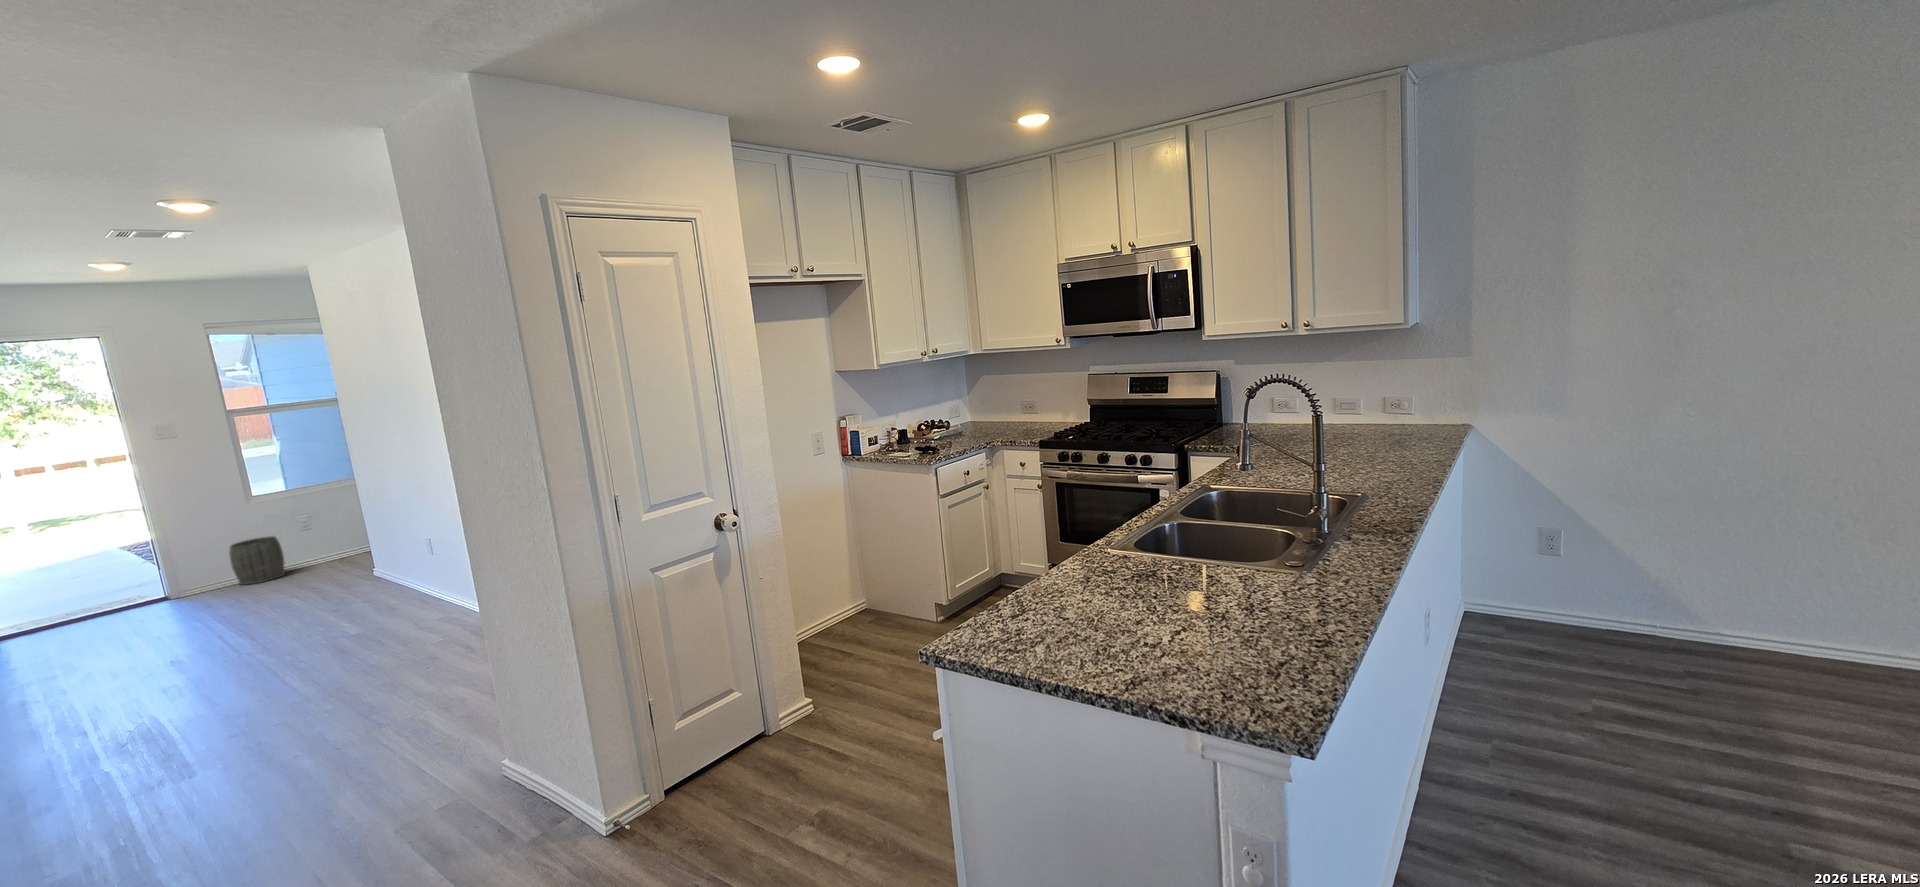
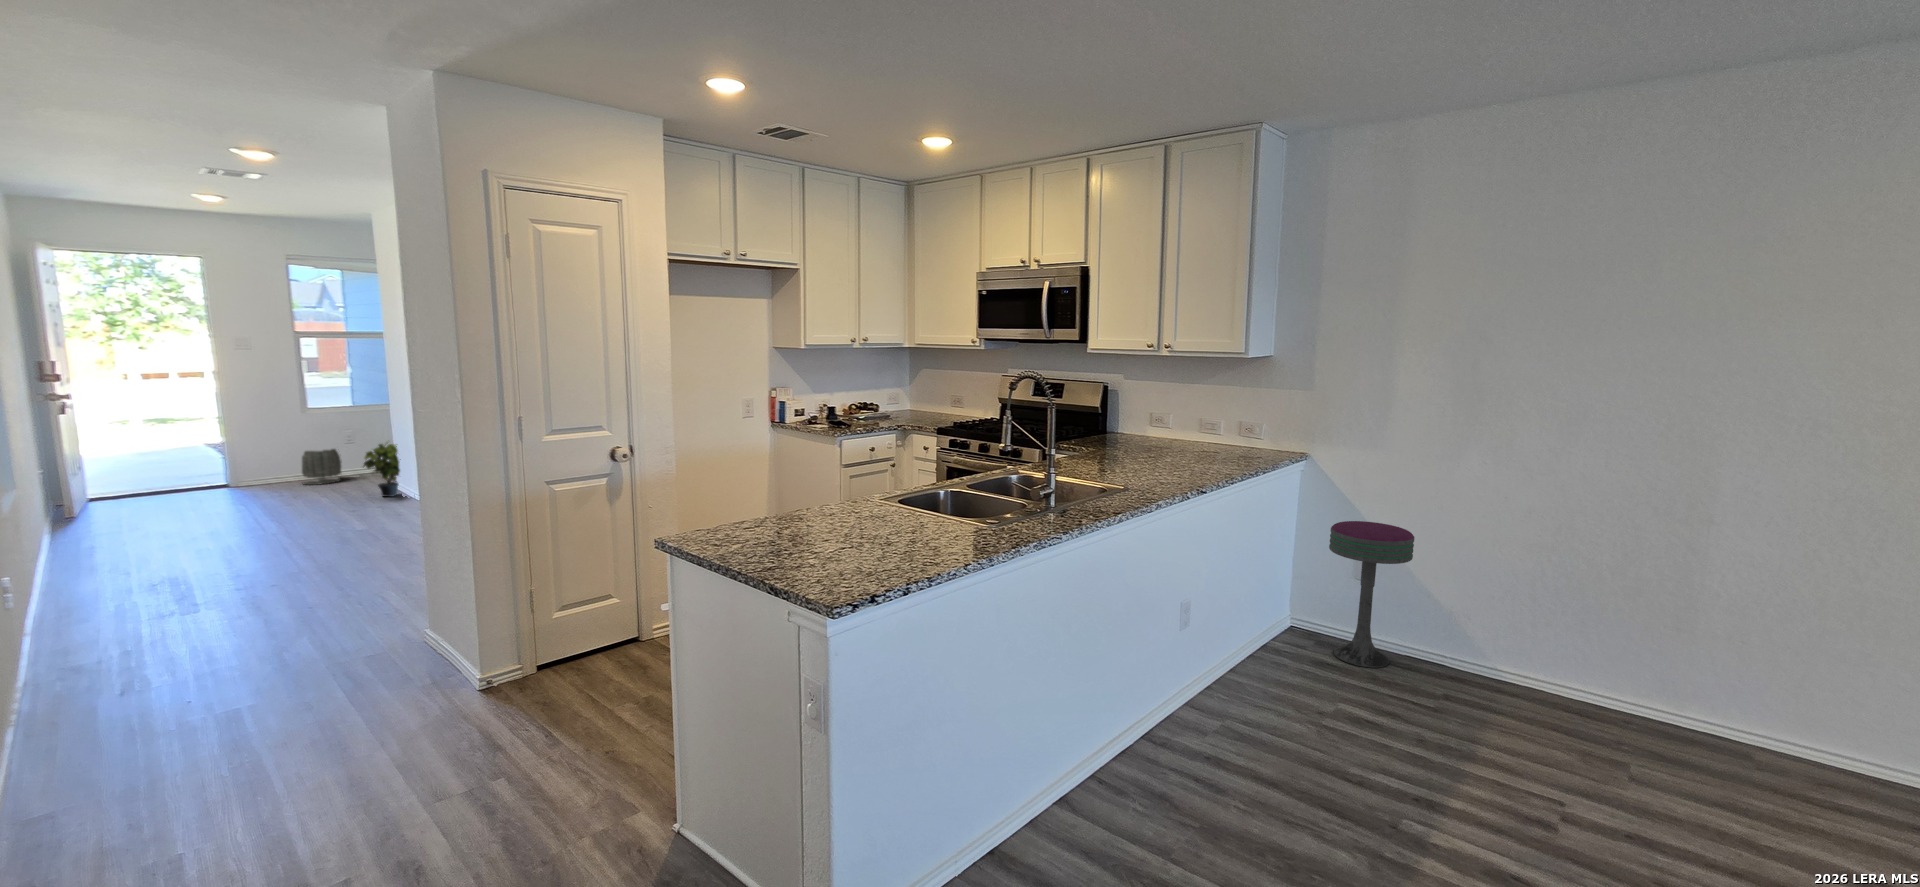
bar stool: none [1527,495,1631,655] -> present [1329,521,1415,668]
potted plant: none [320,522,374,588] -> present [364,444,400,497]

